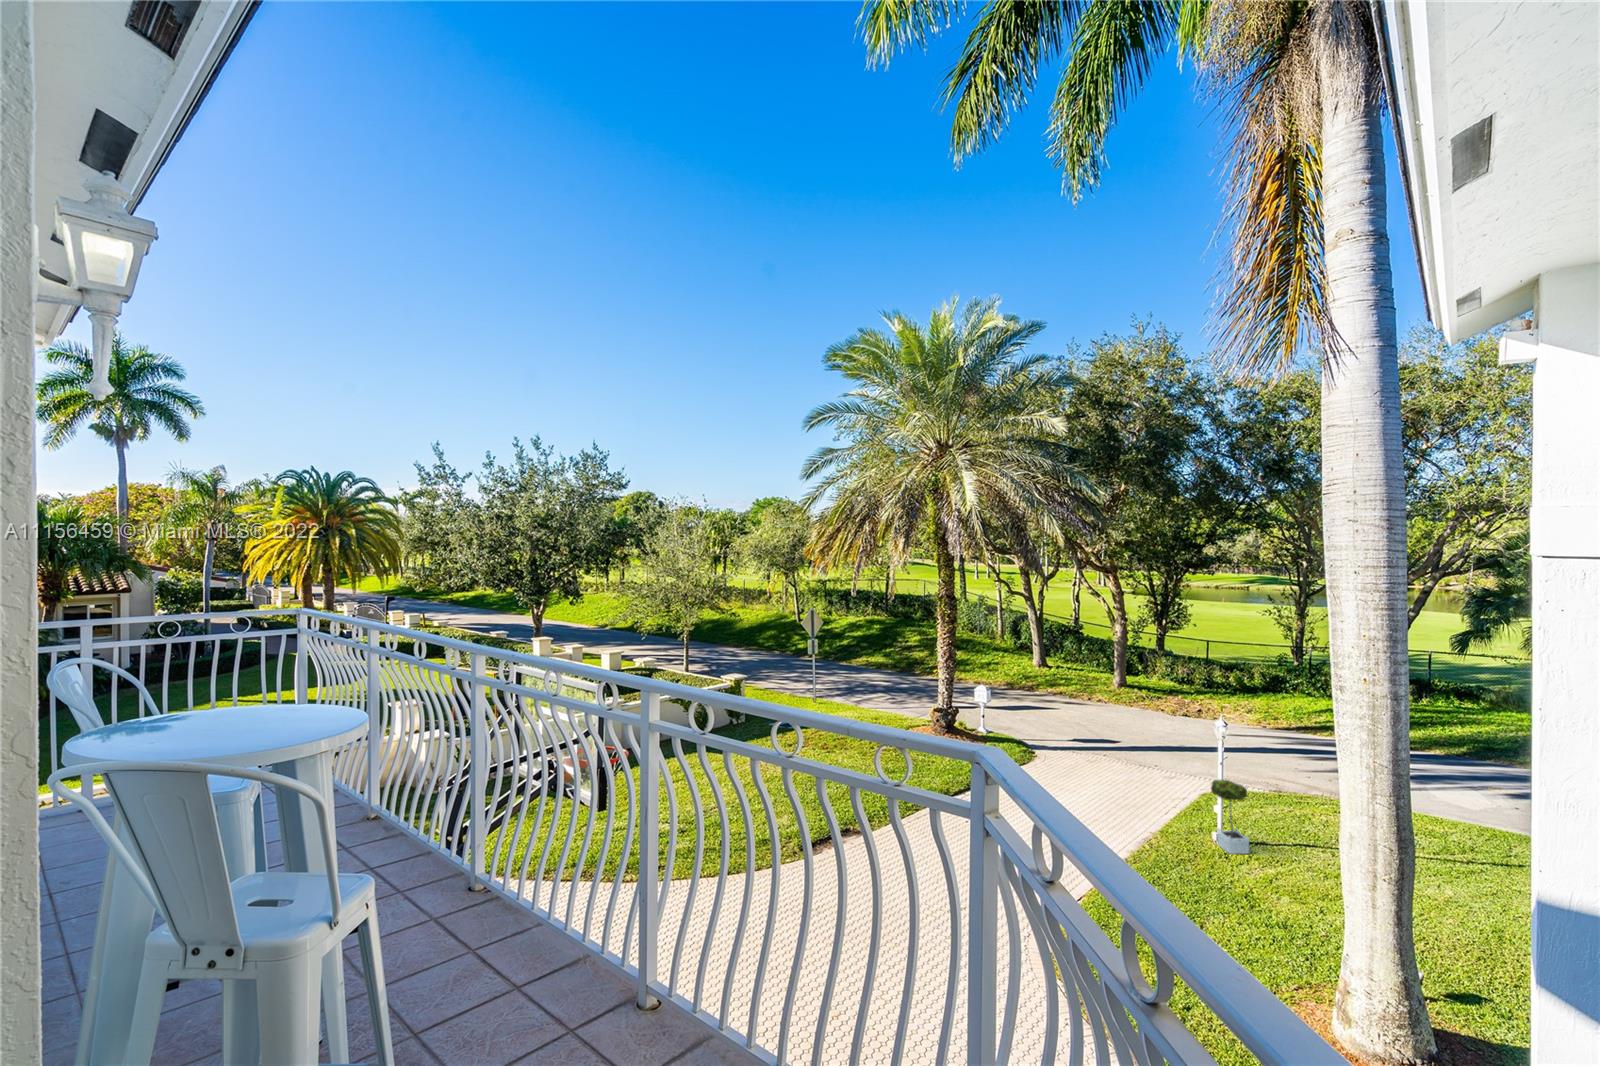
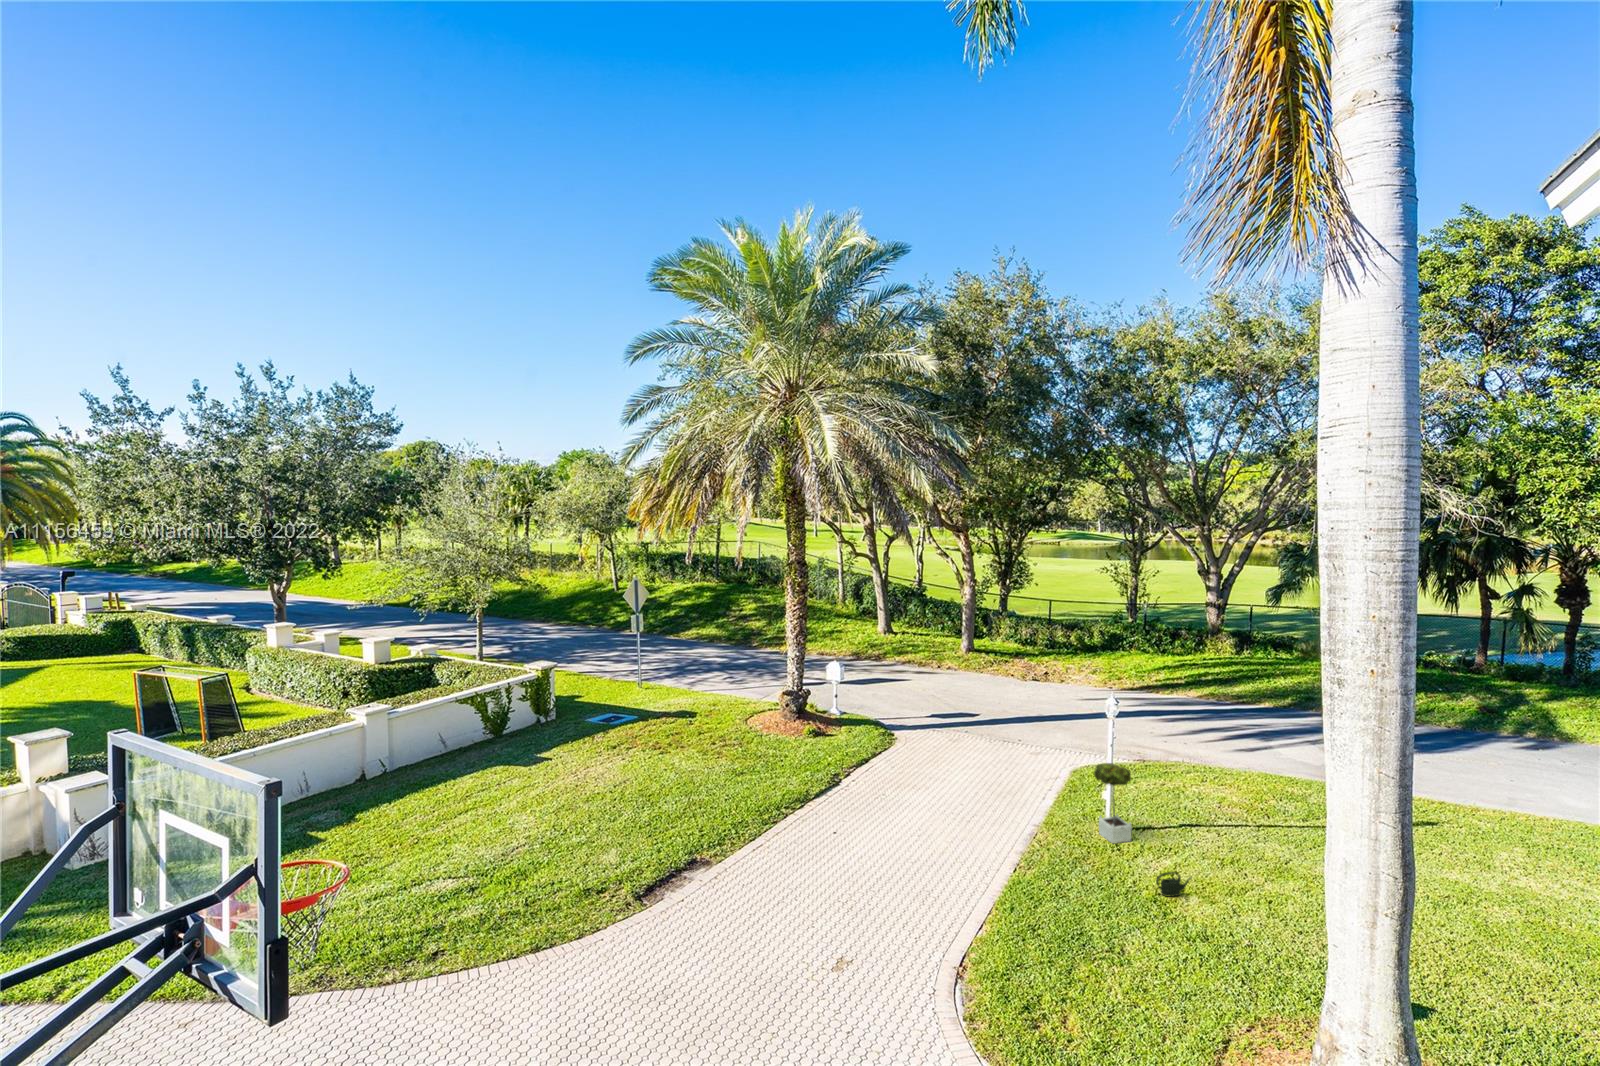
watering can: none [1263,878,1301,900] -> present [1156,872,1191,896]

